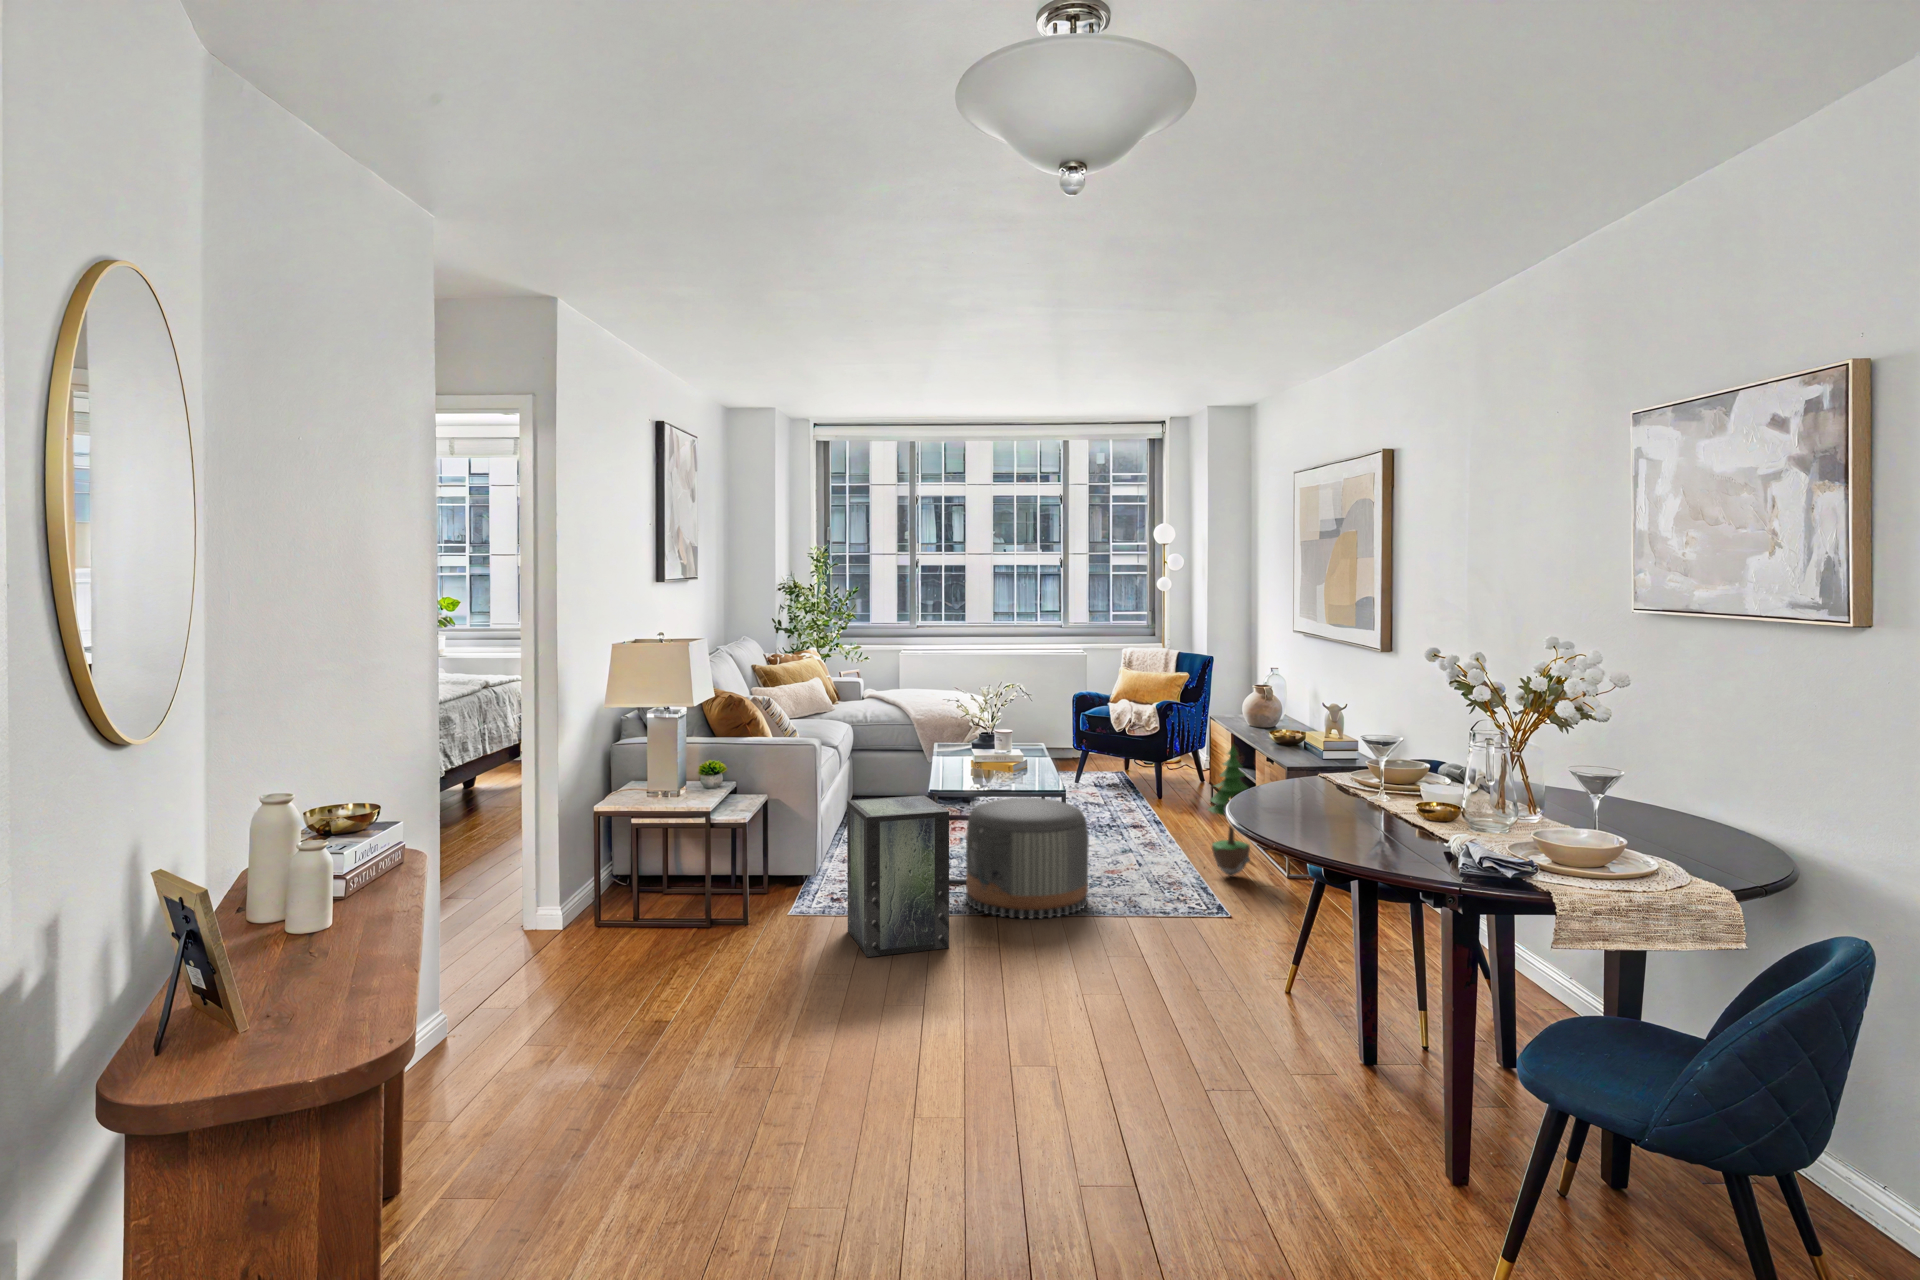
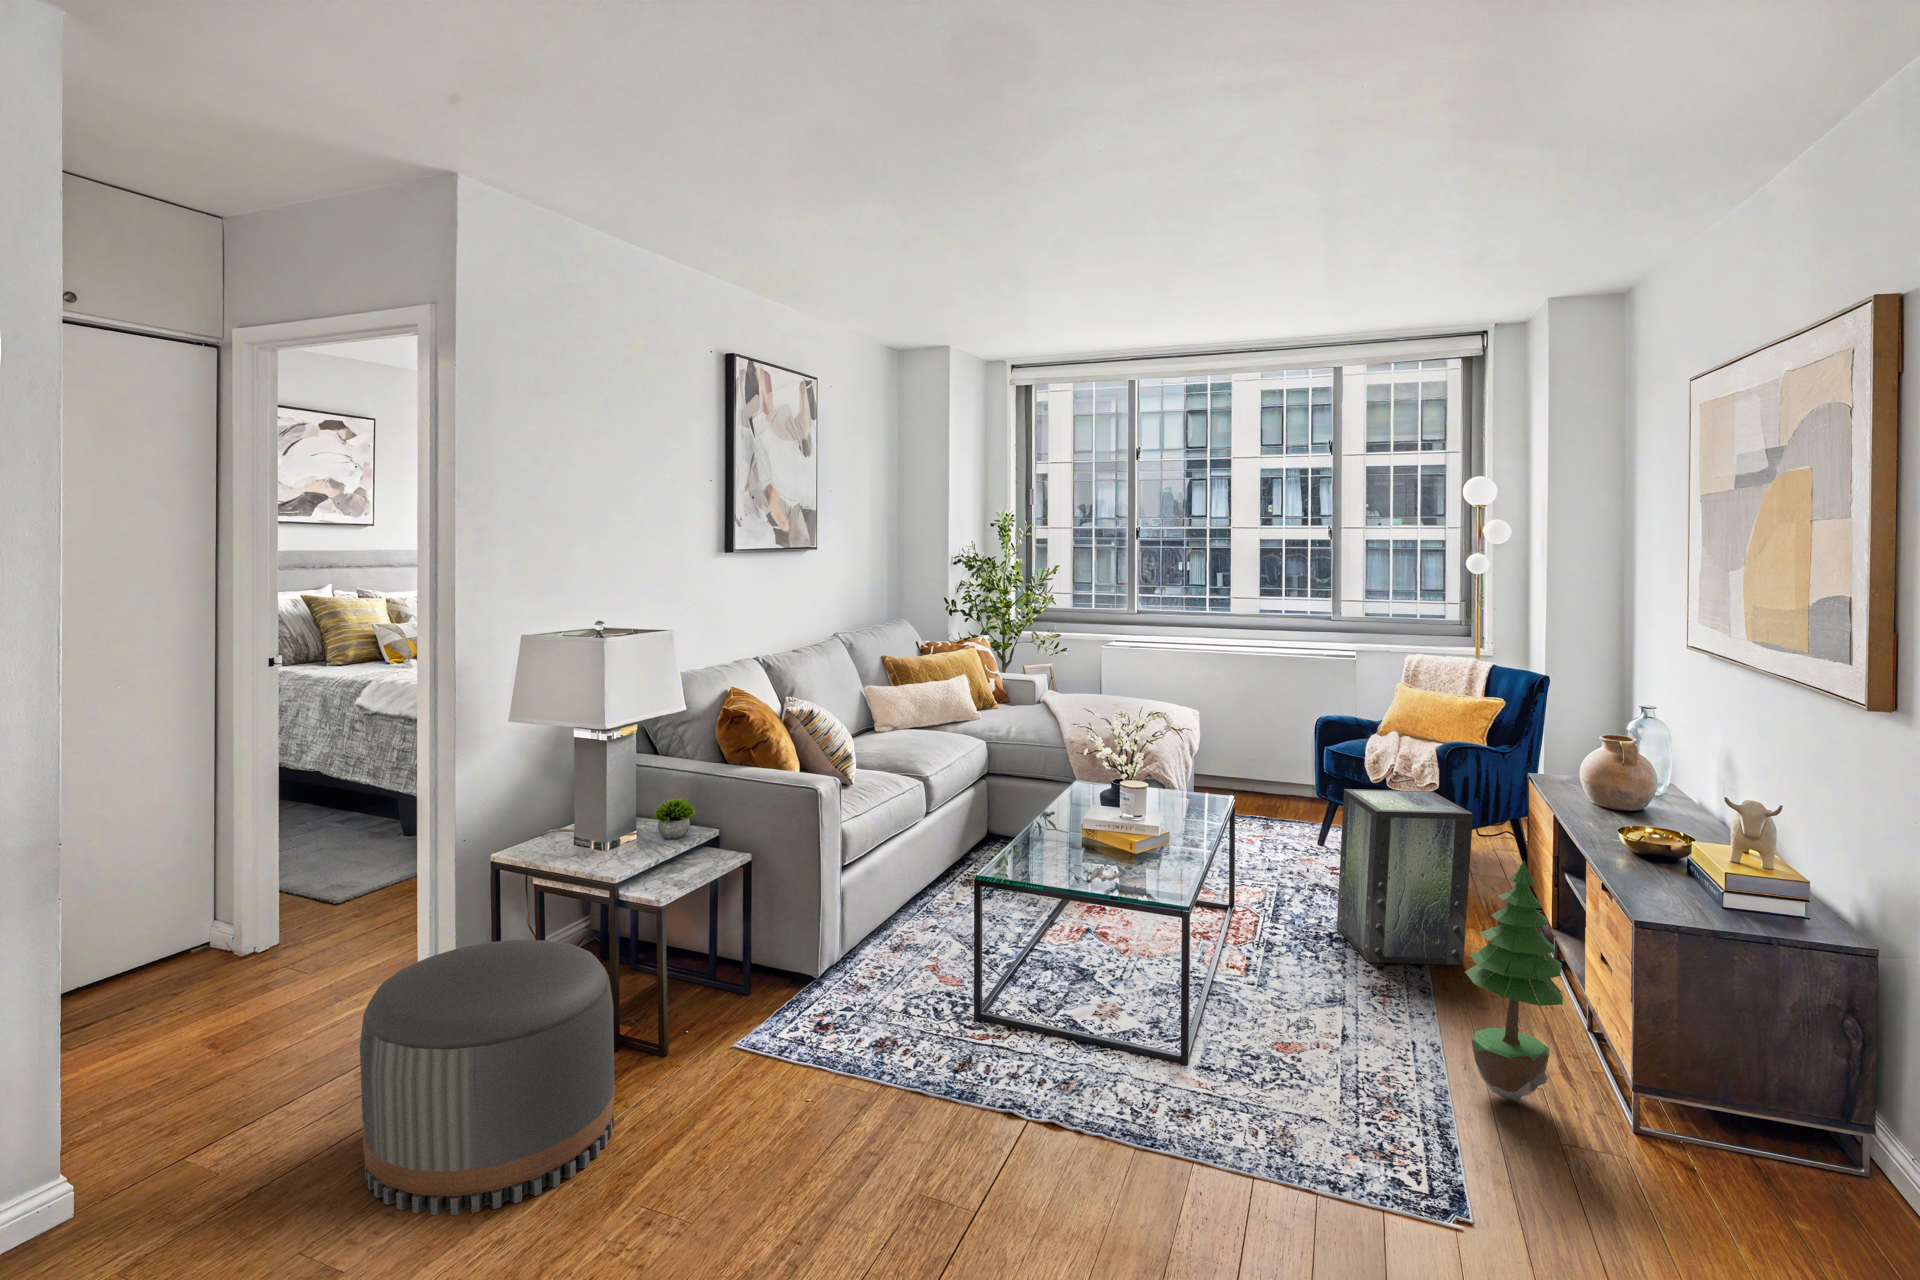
storage box: present [847,795,949,957] -> present [1337,789,1473,965]
pouf: present [966,798,1089,919] -> present [360,940,614,1215]

